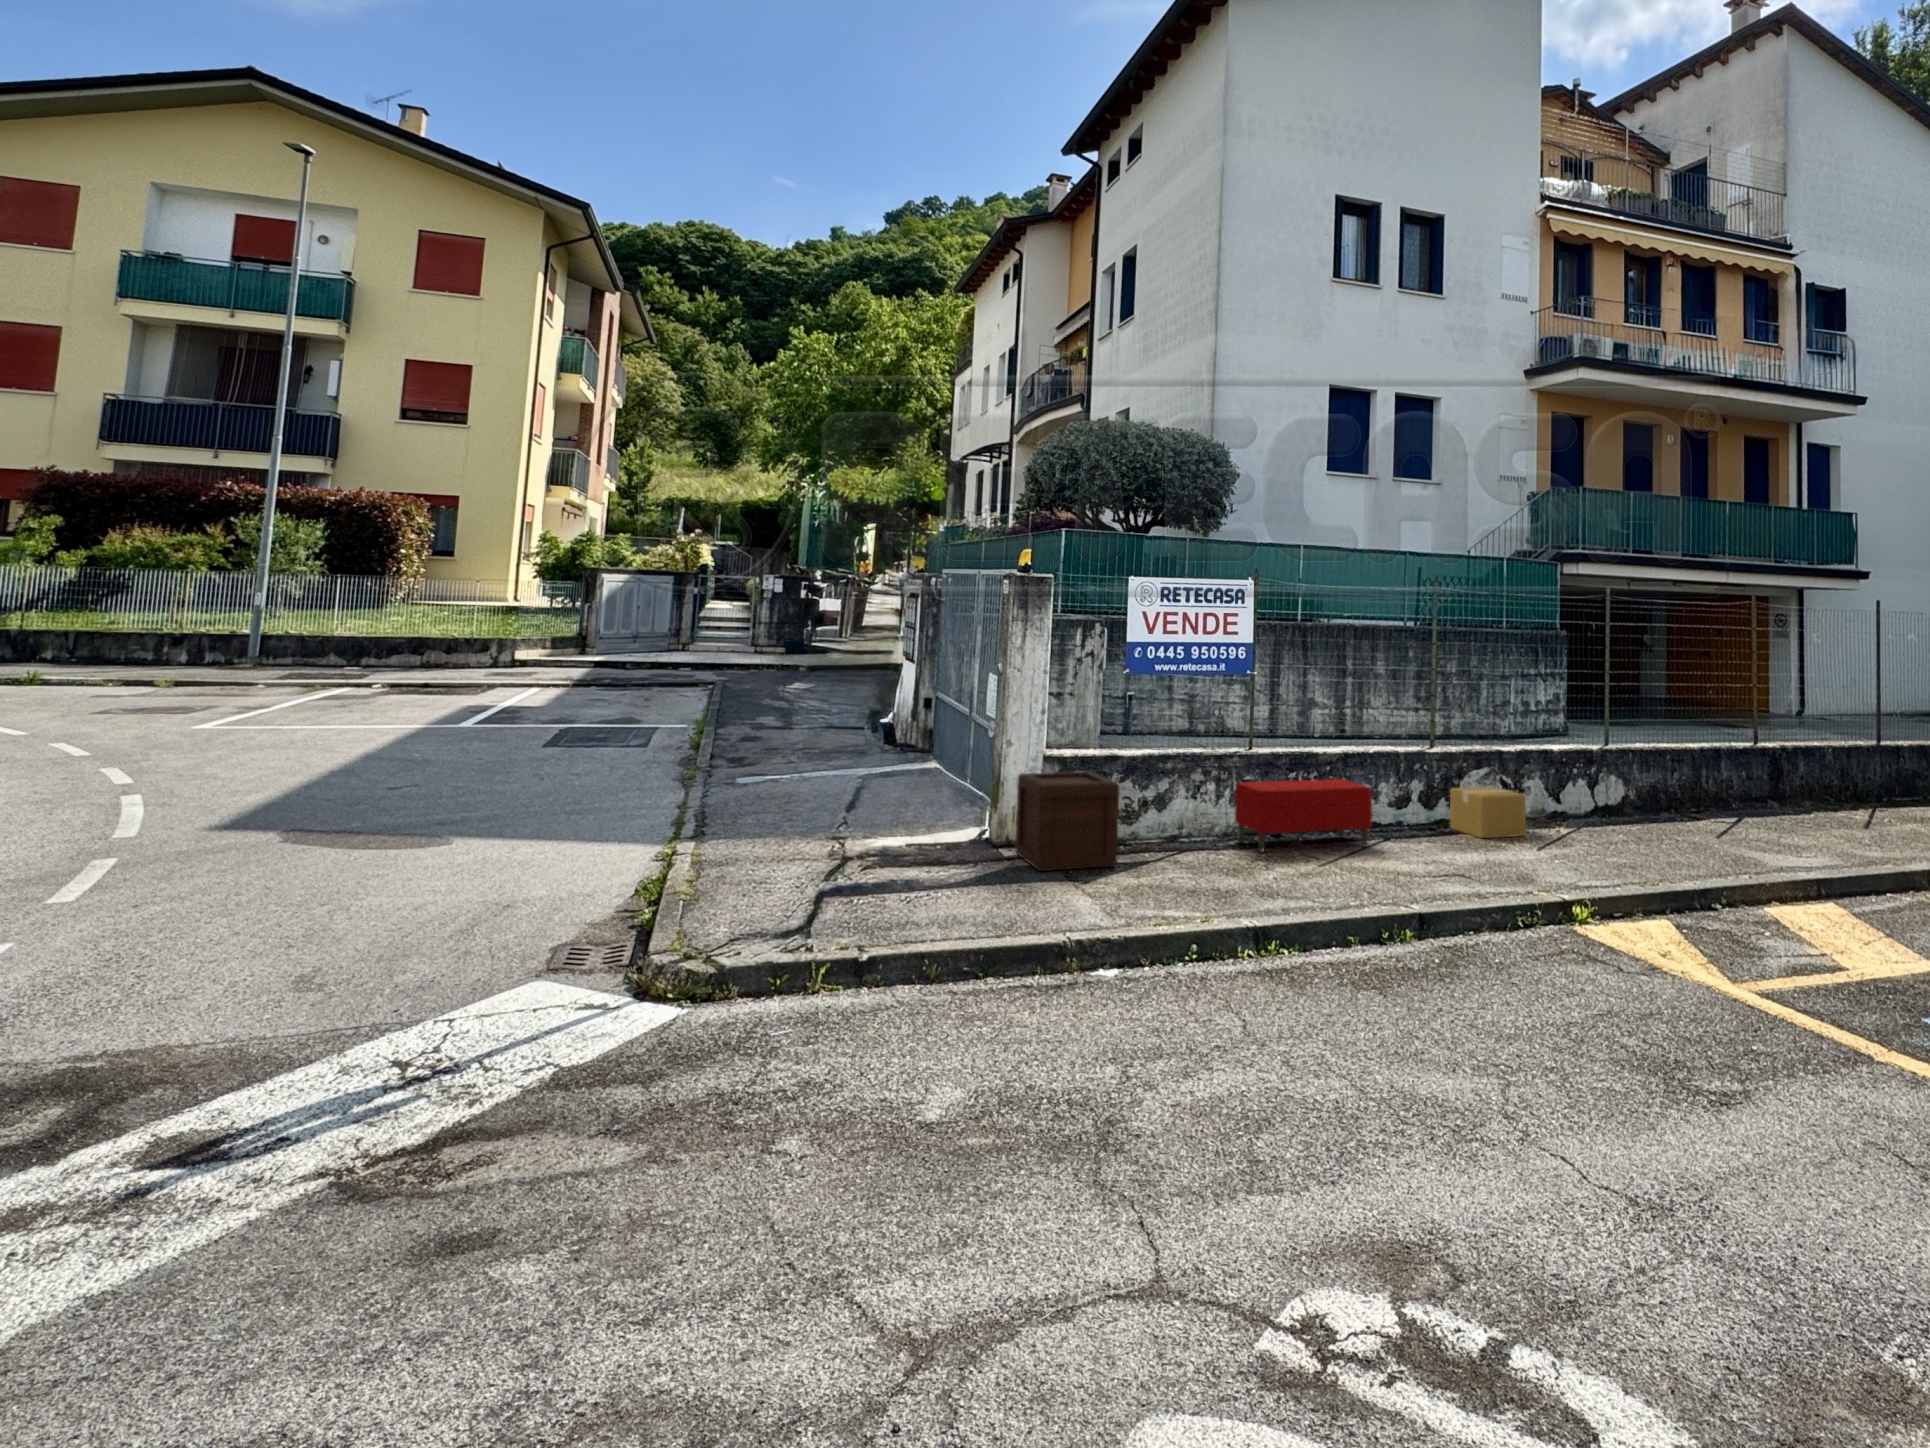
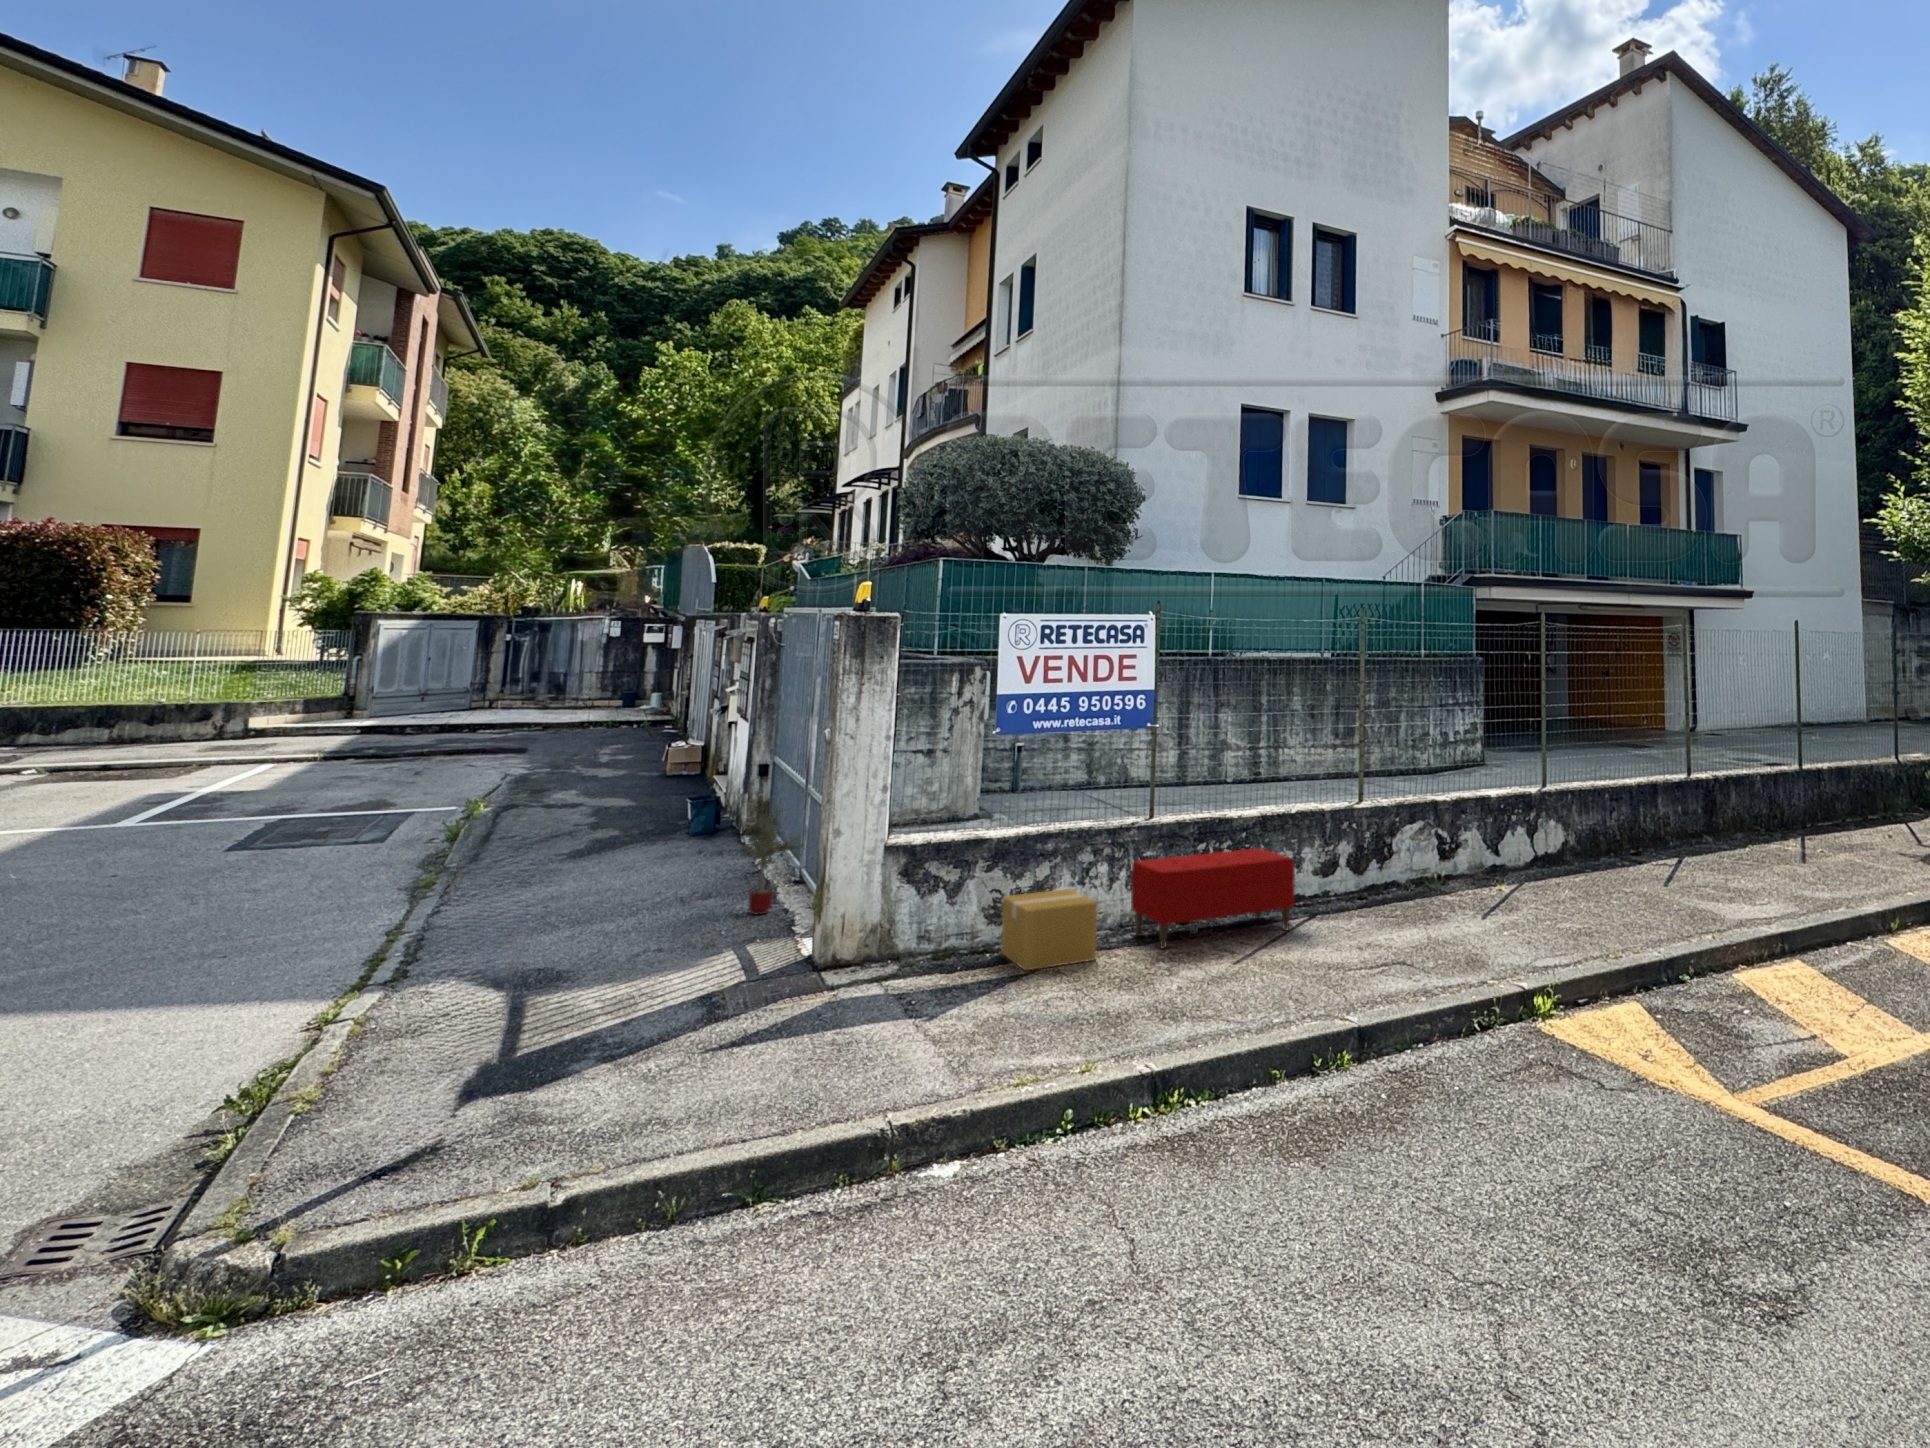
potted tree: none [925,719,974,811] -> present [744,799,803,915]
wooden crate: present [1015,771,1119,871] -> none [845,861,982,1002]
cardboard box: present [1450,787,1526,838] -> present [1001,889,1097,970]

